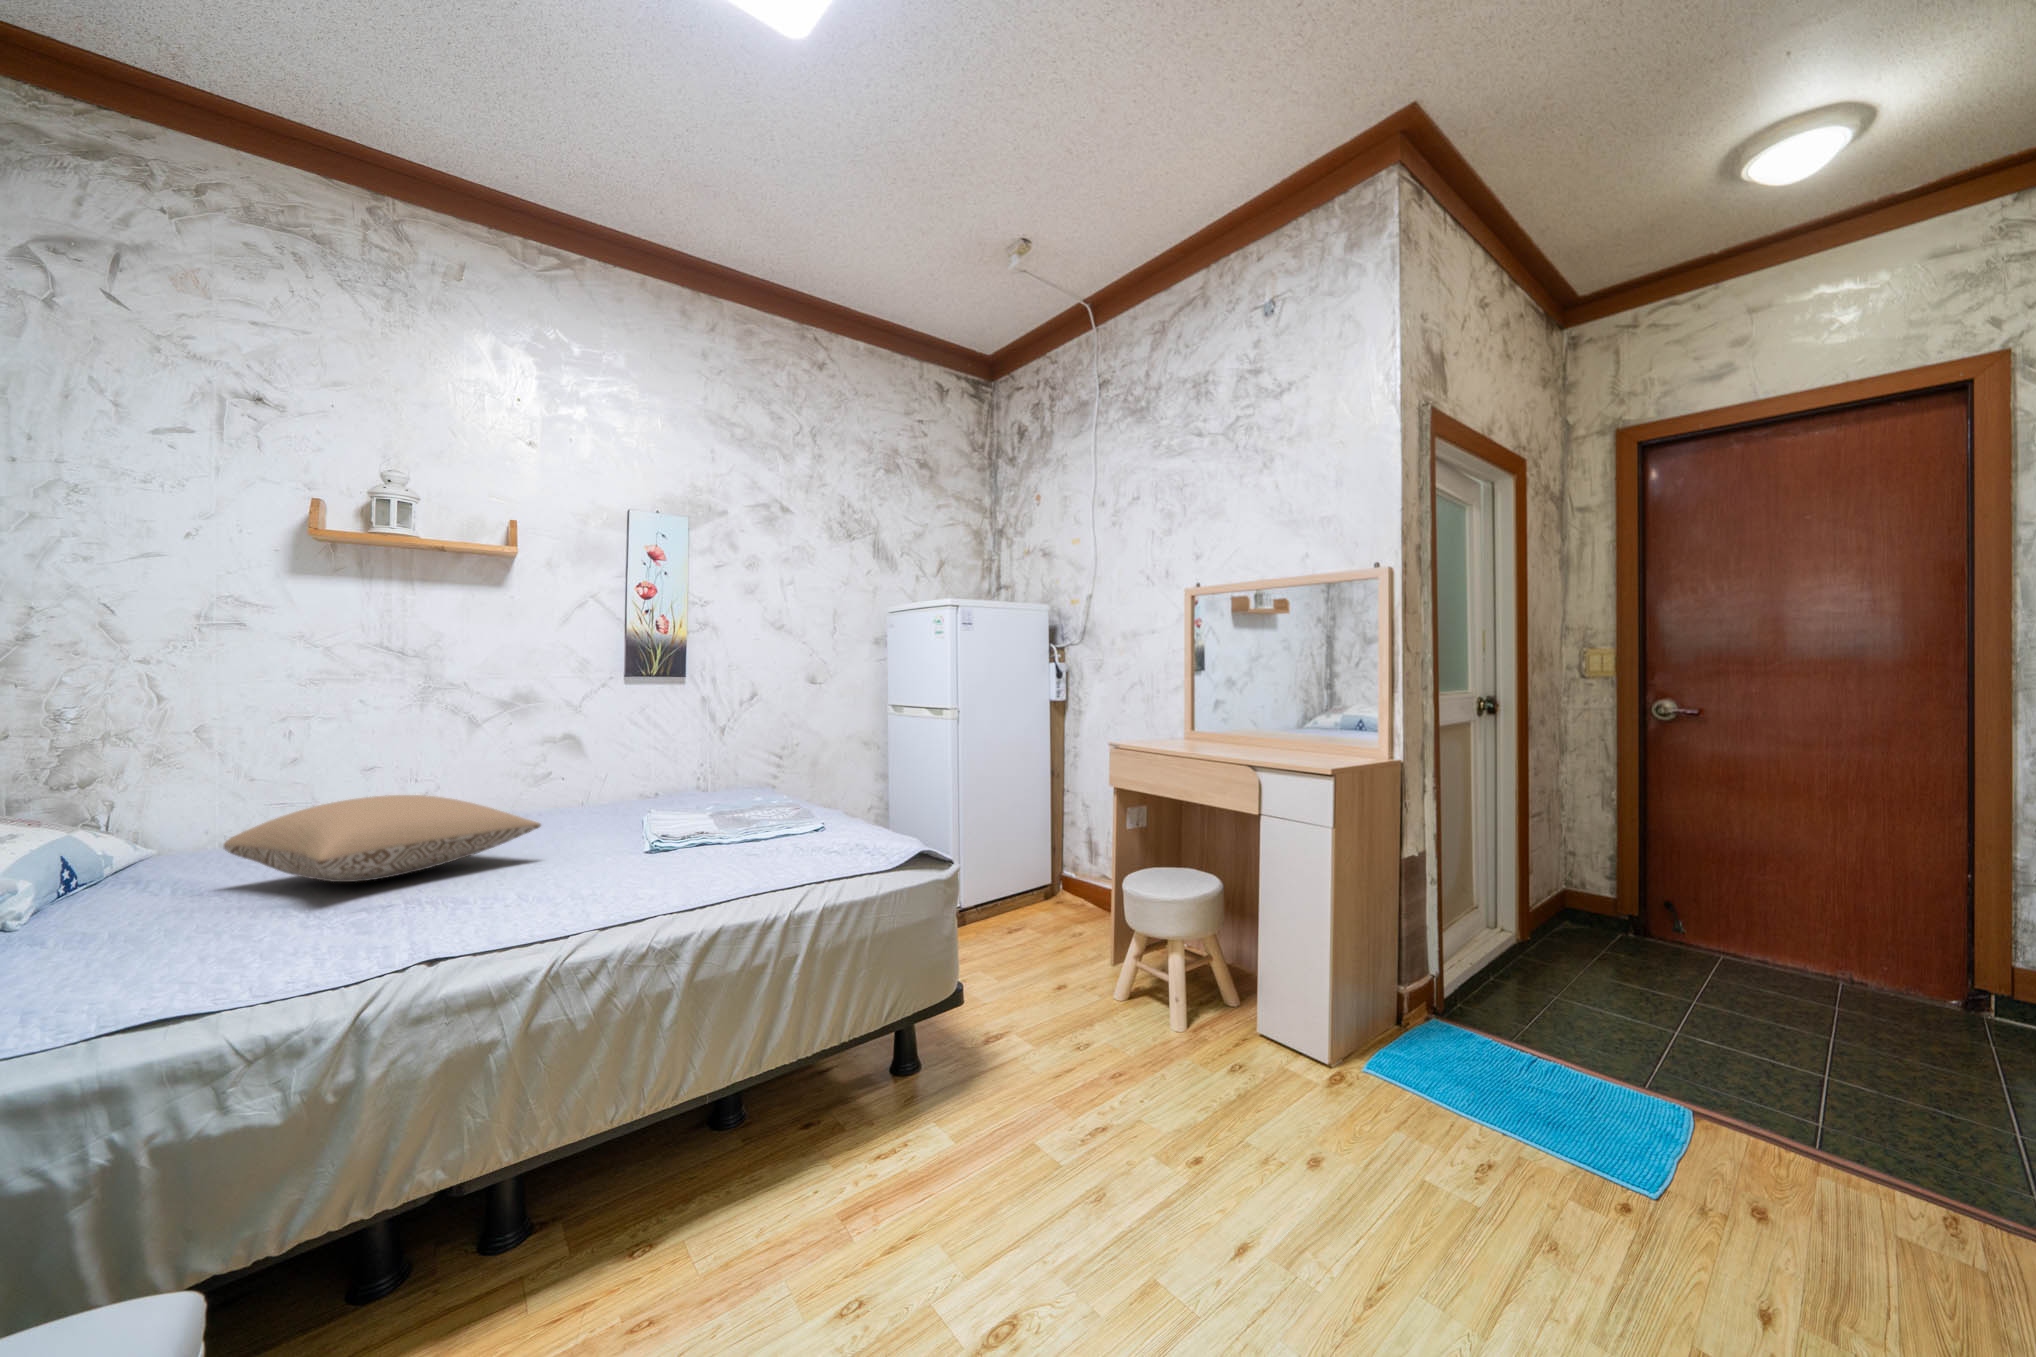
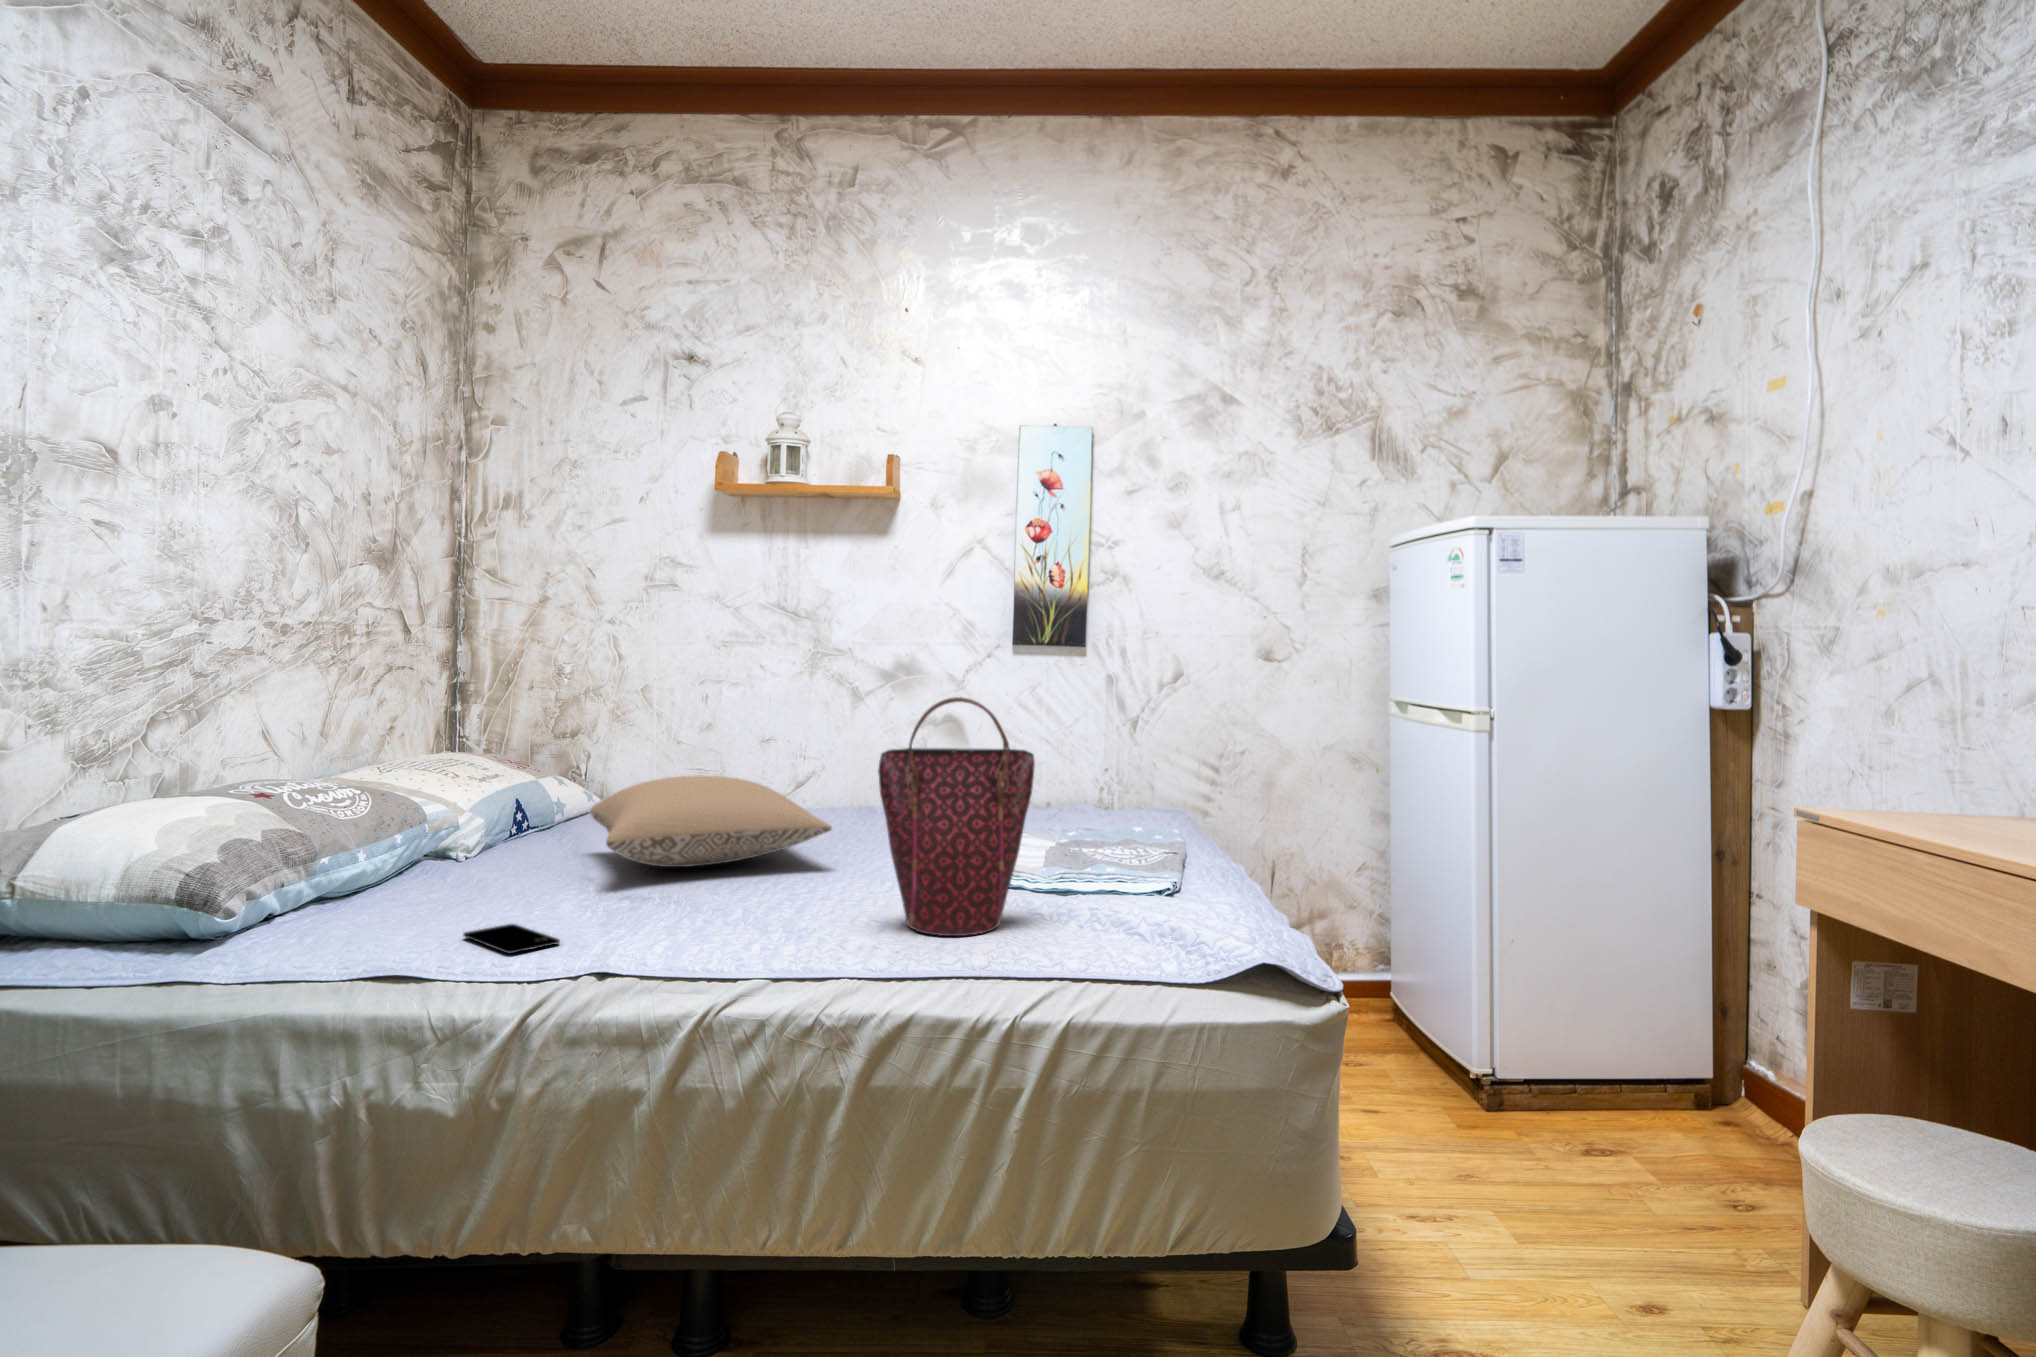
handbag: none [647,708,762,880] -> present [878,697,1035,936]
smartphone: none [205,943,349,965] -> present [463,924,560,953]

